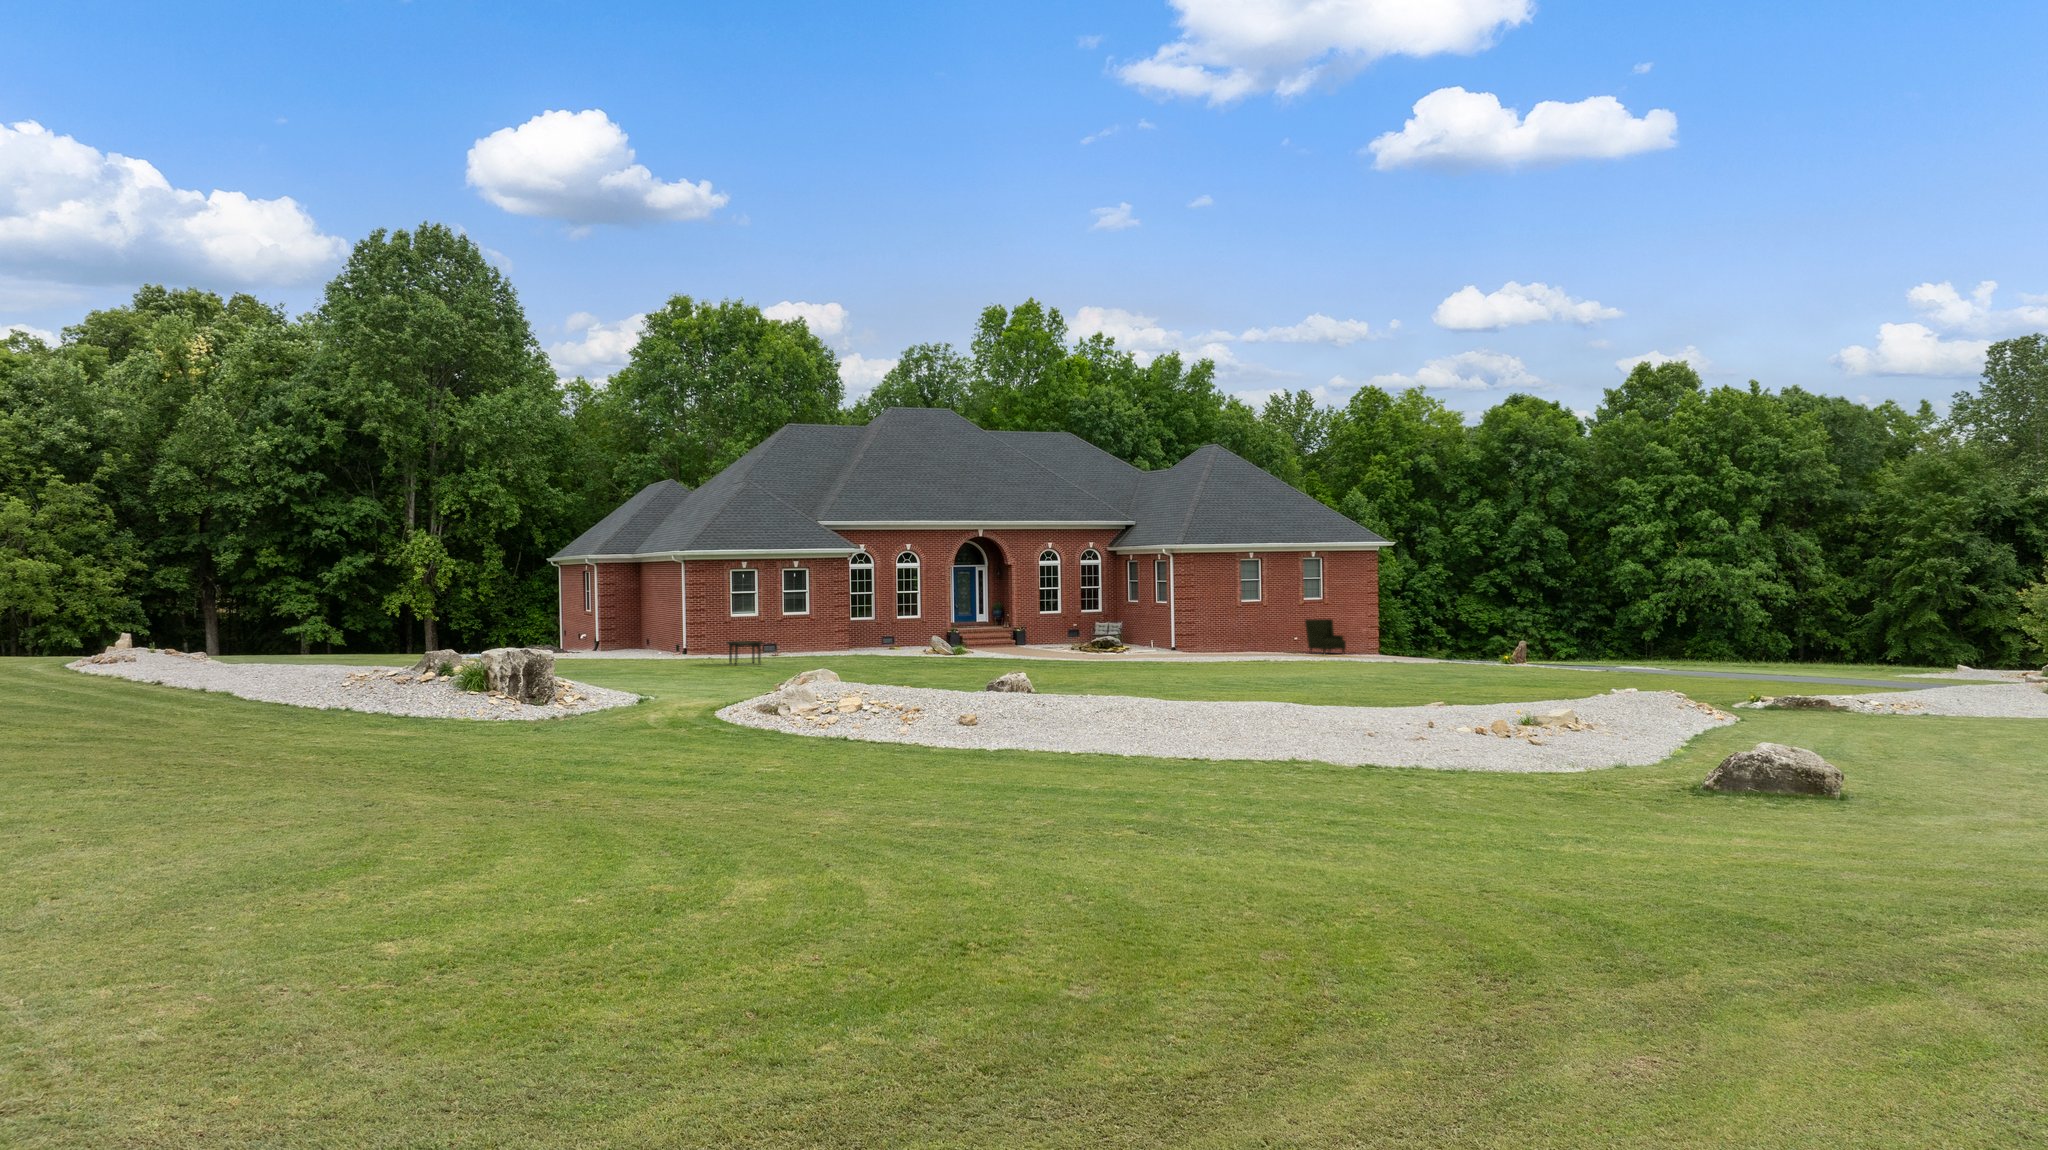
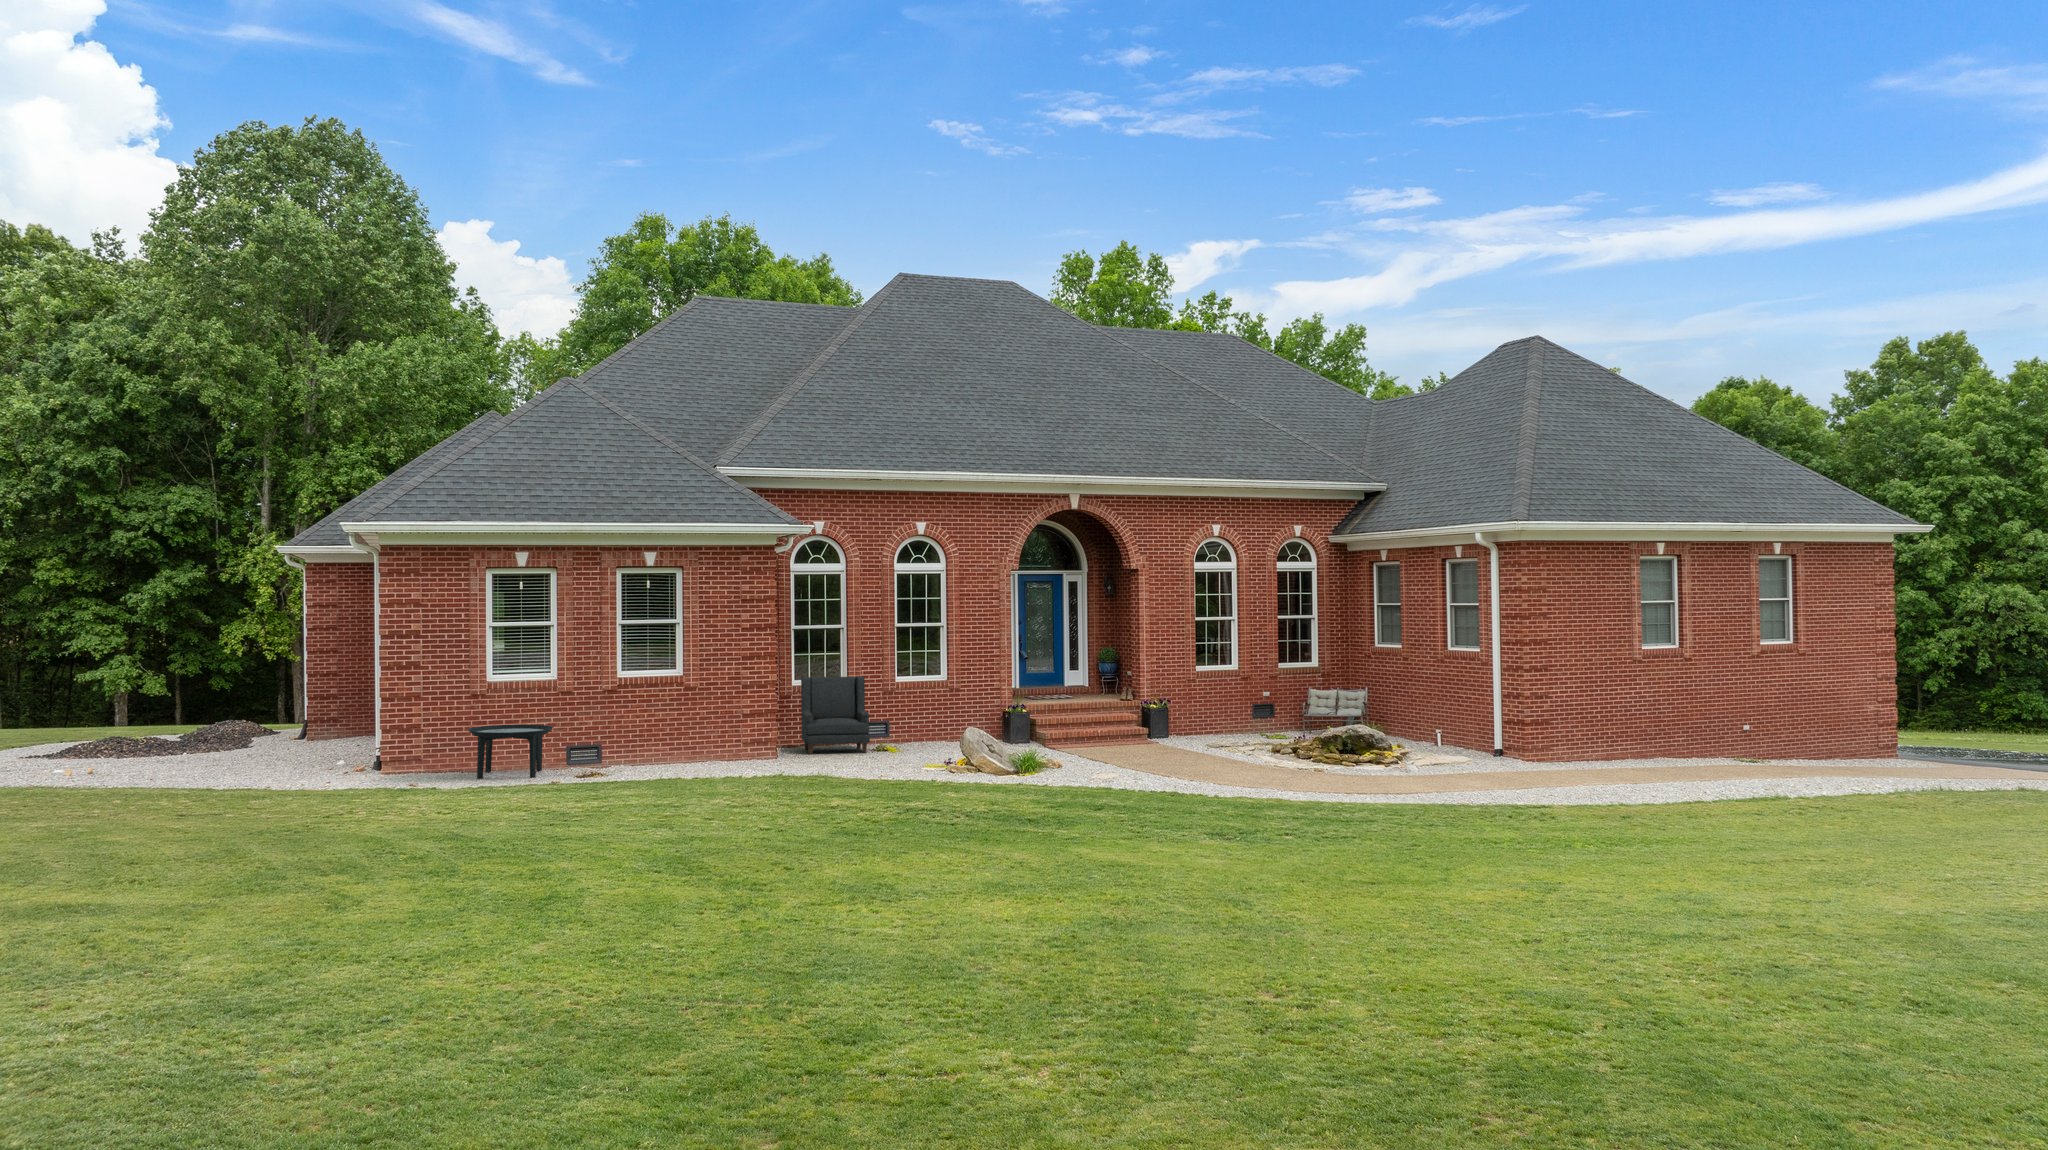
chair: present [1305,619,1346,653] -> present [801,677,870,755]

